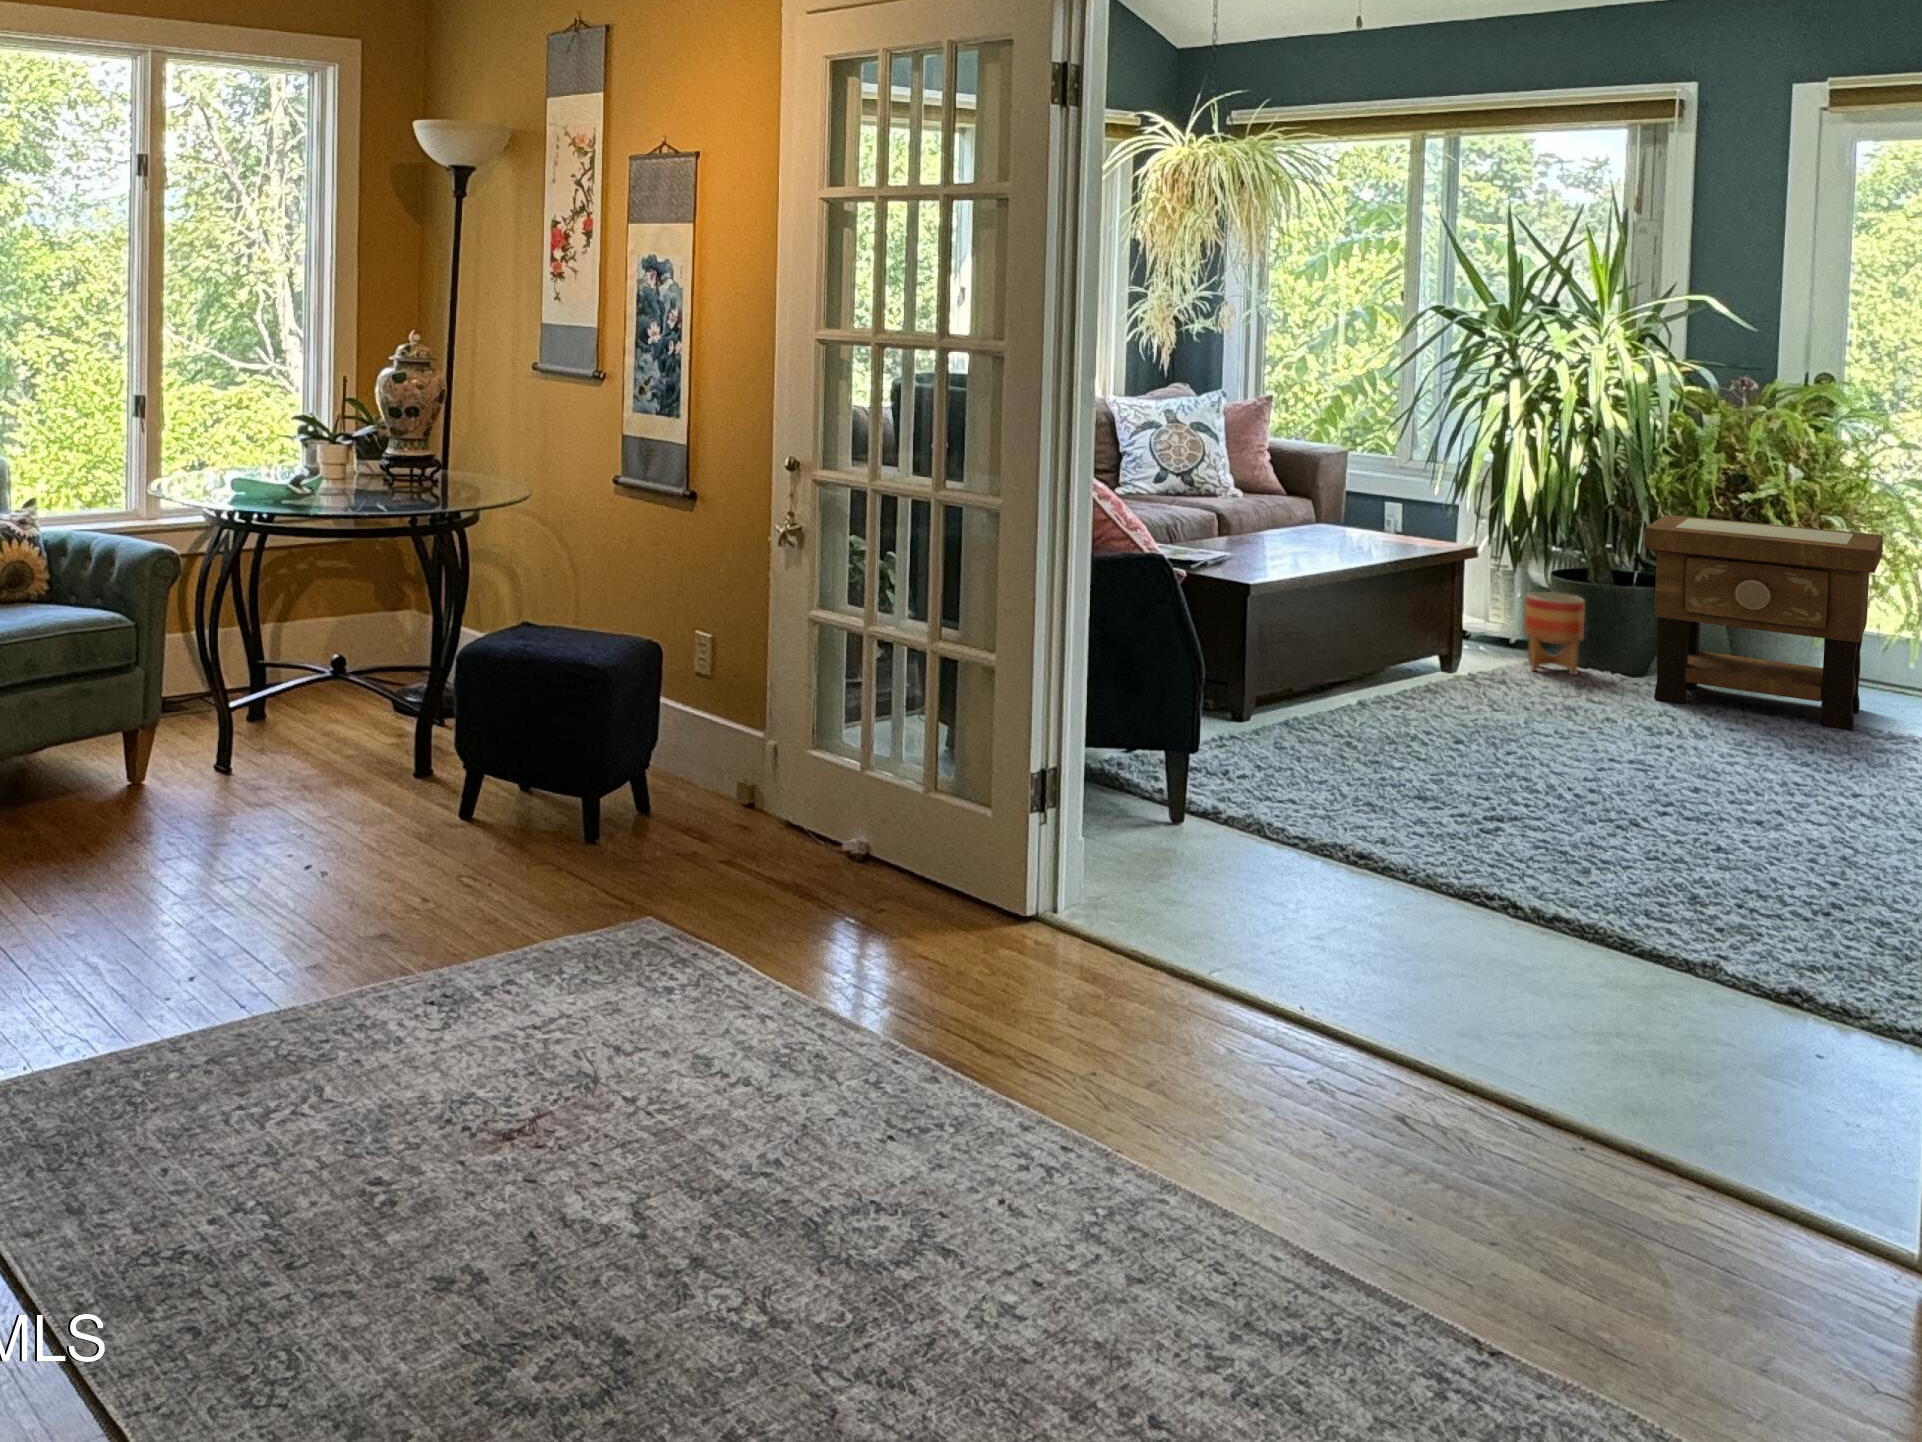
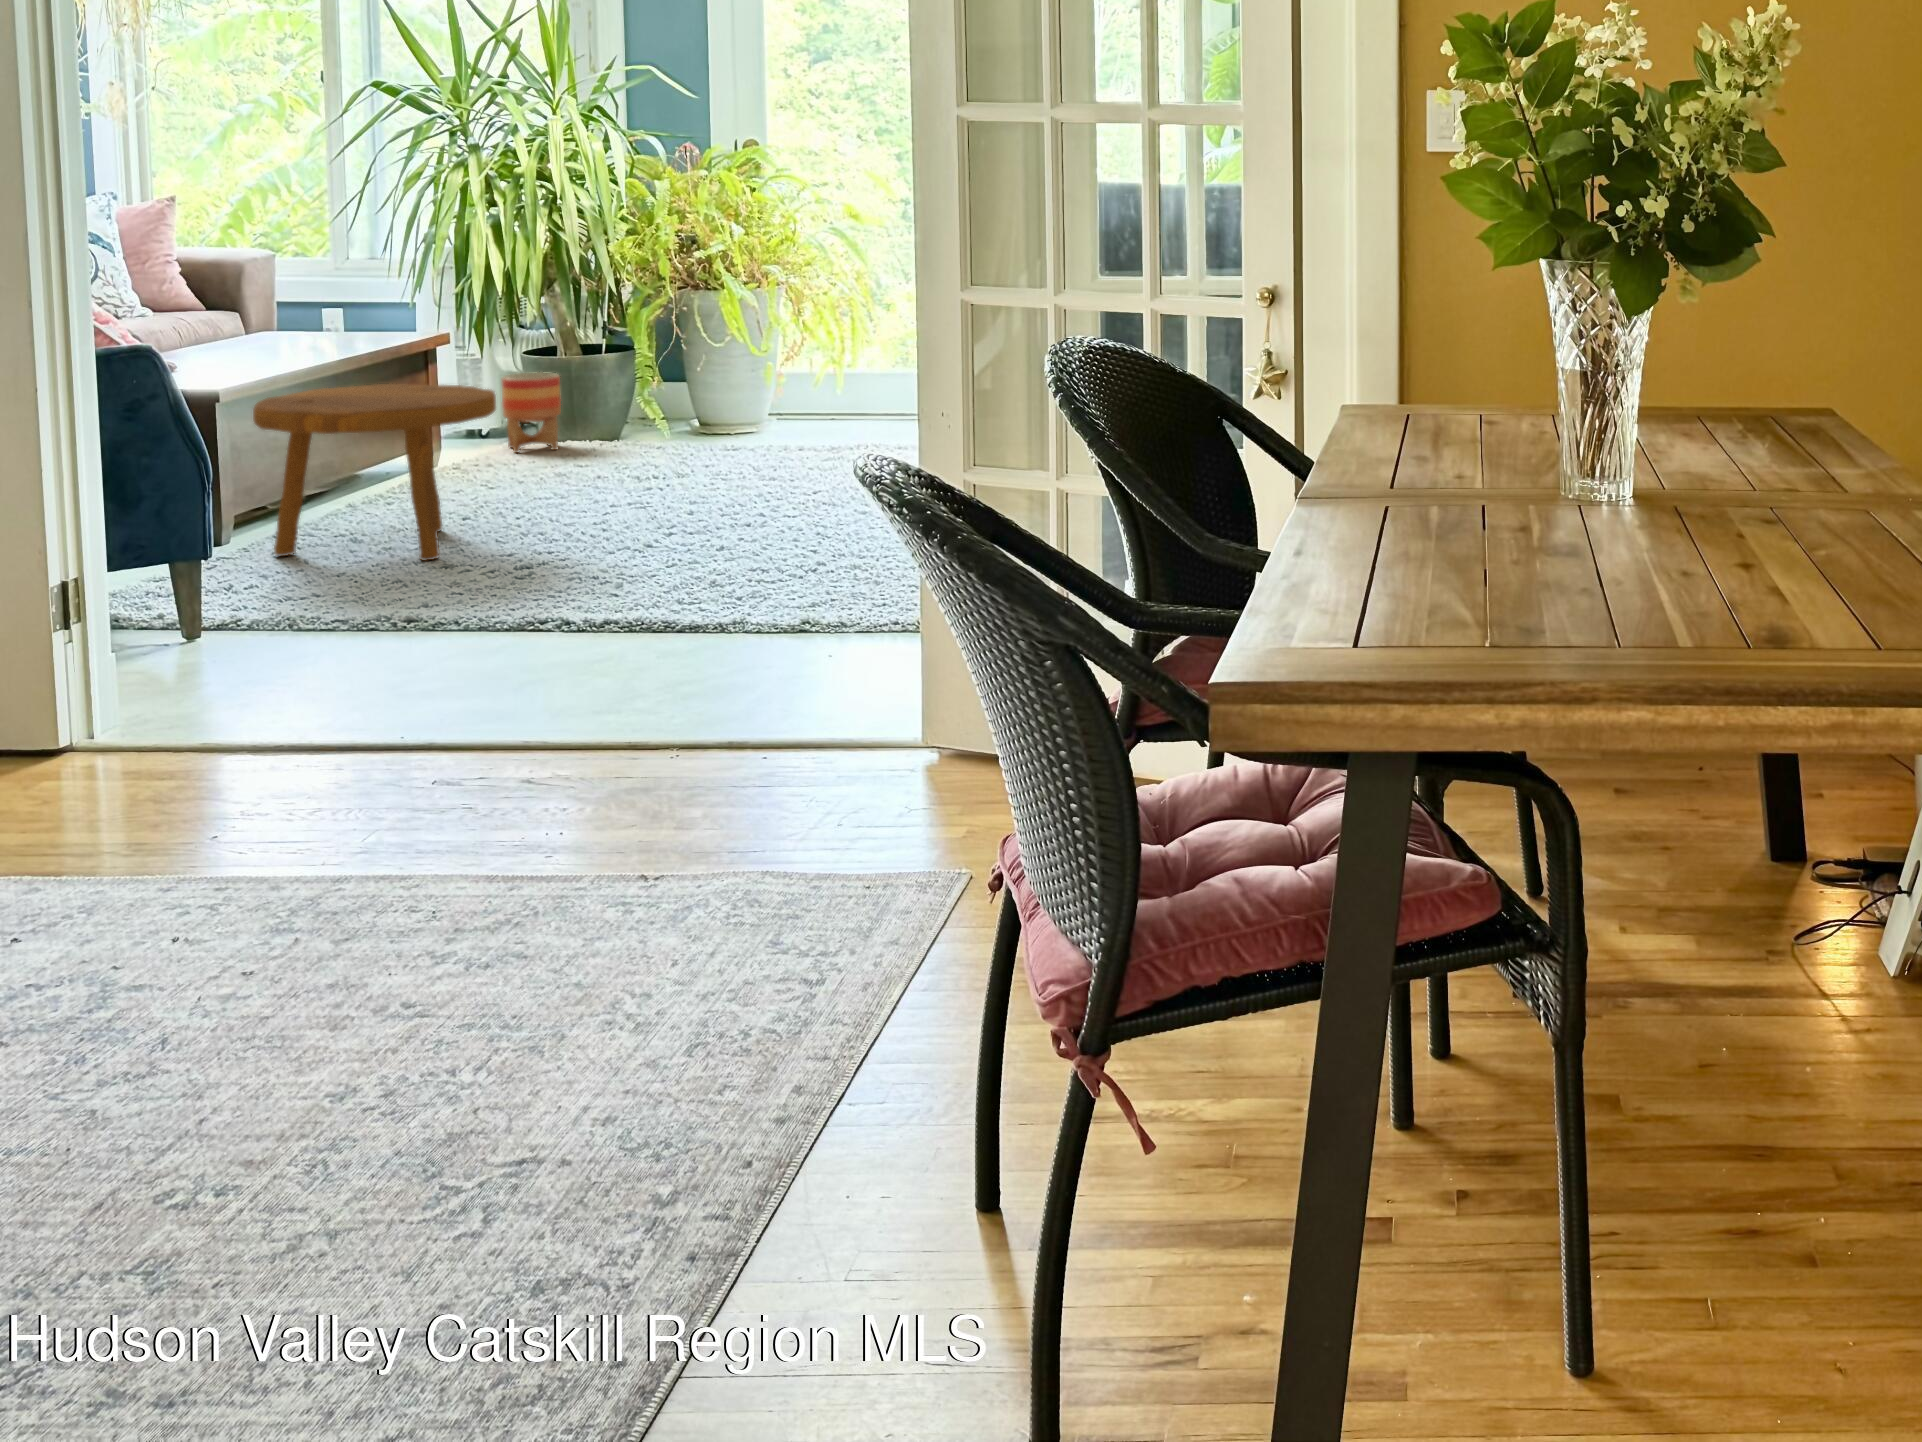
side table: present [1644,515,1883,729] -> none [615,280,807,456]
footstool: none [1268,595,1489,784] -> present [253,384,496,561]

